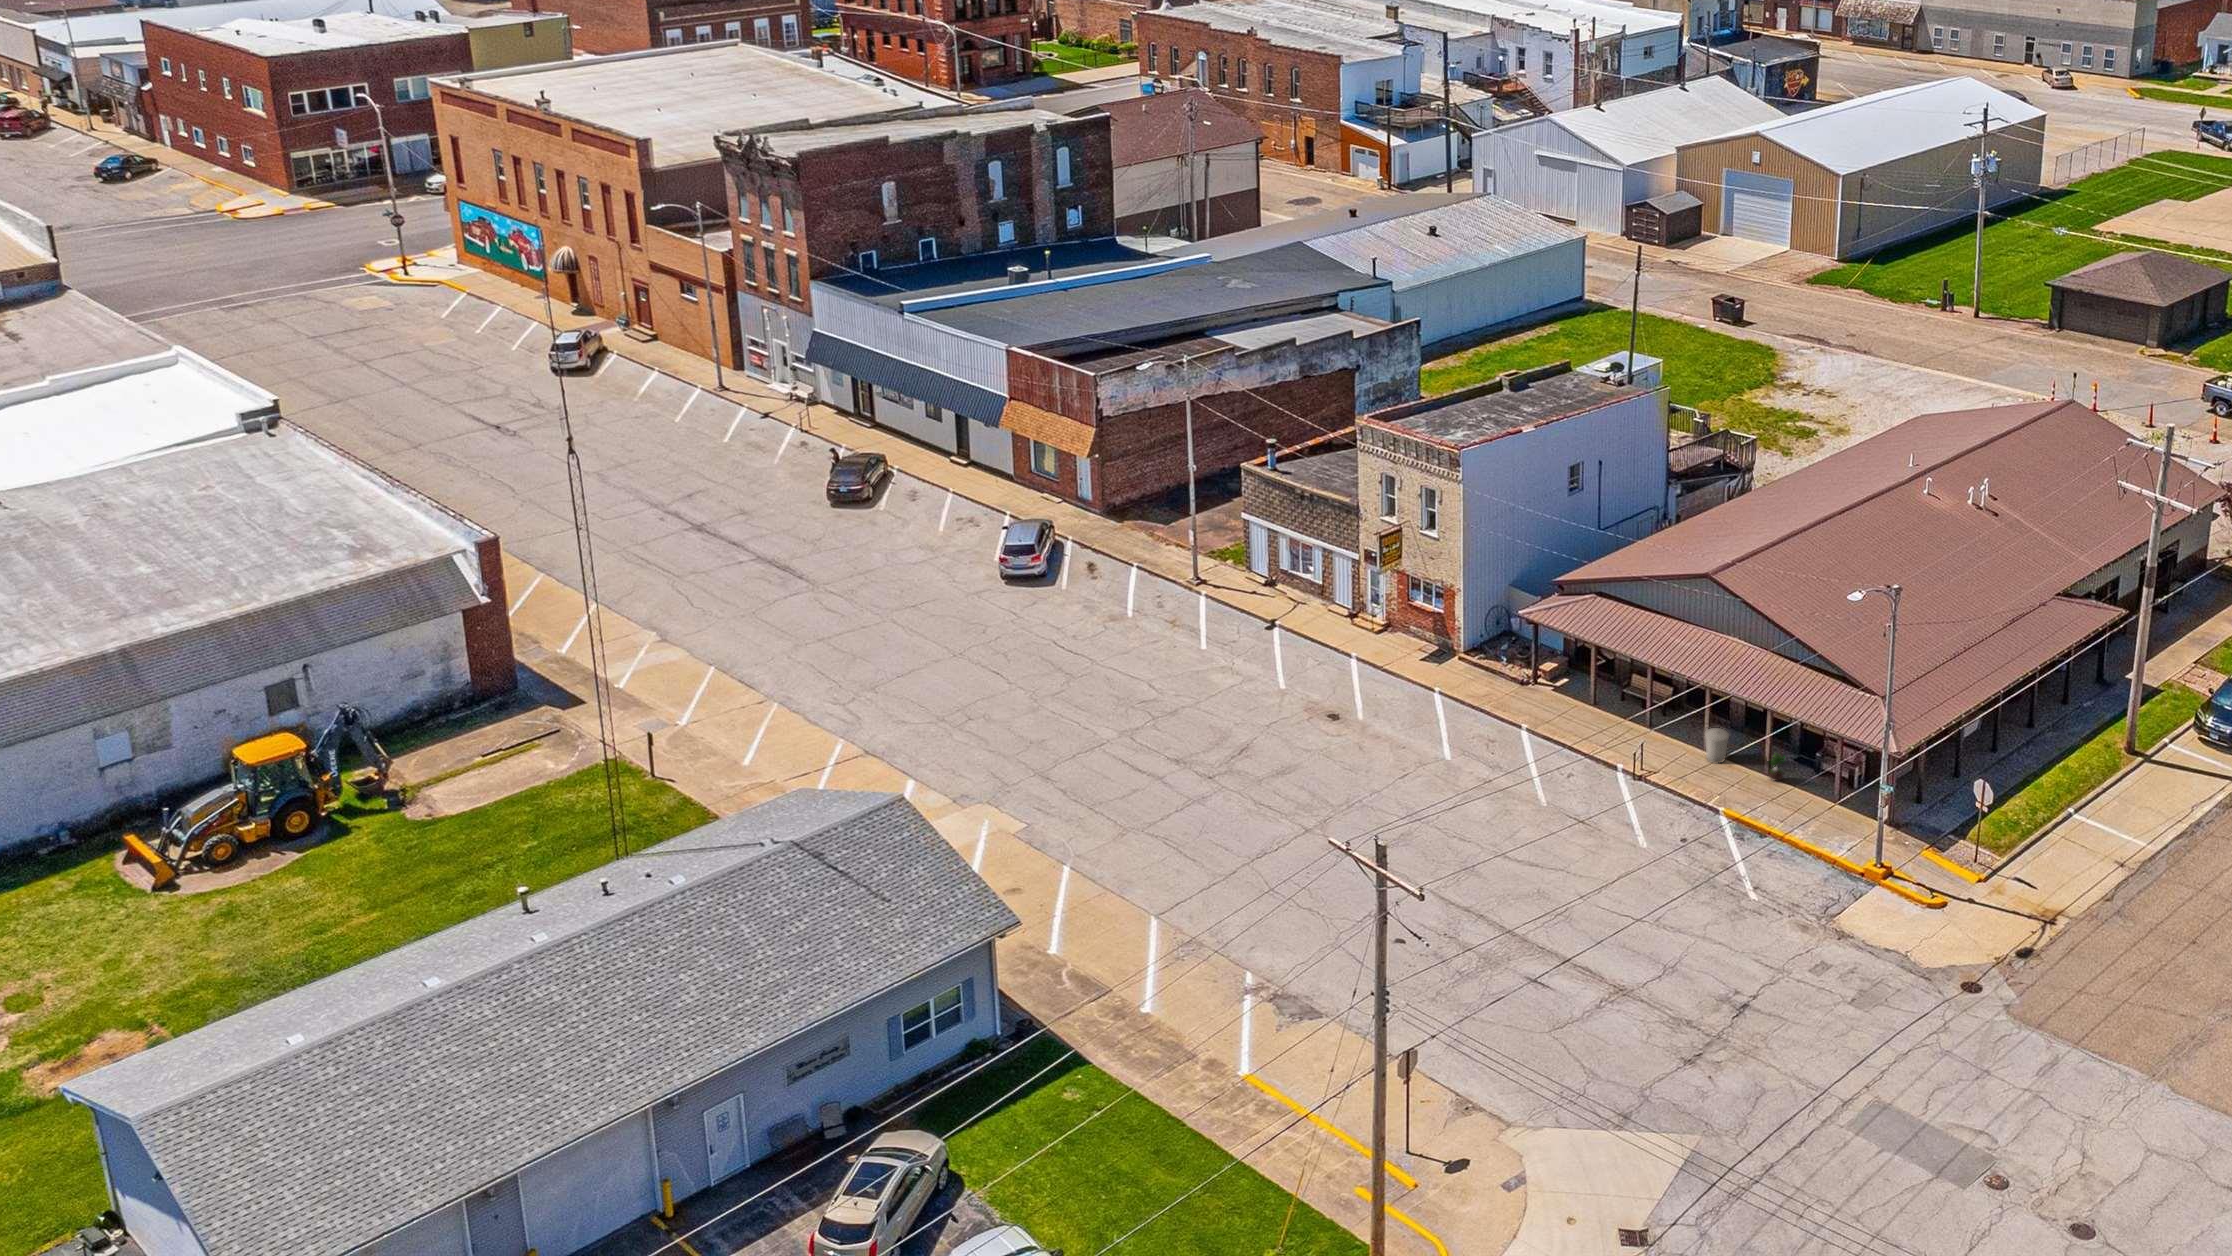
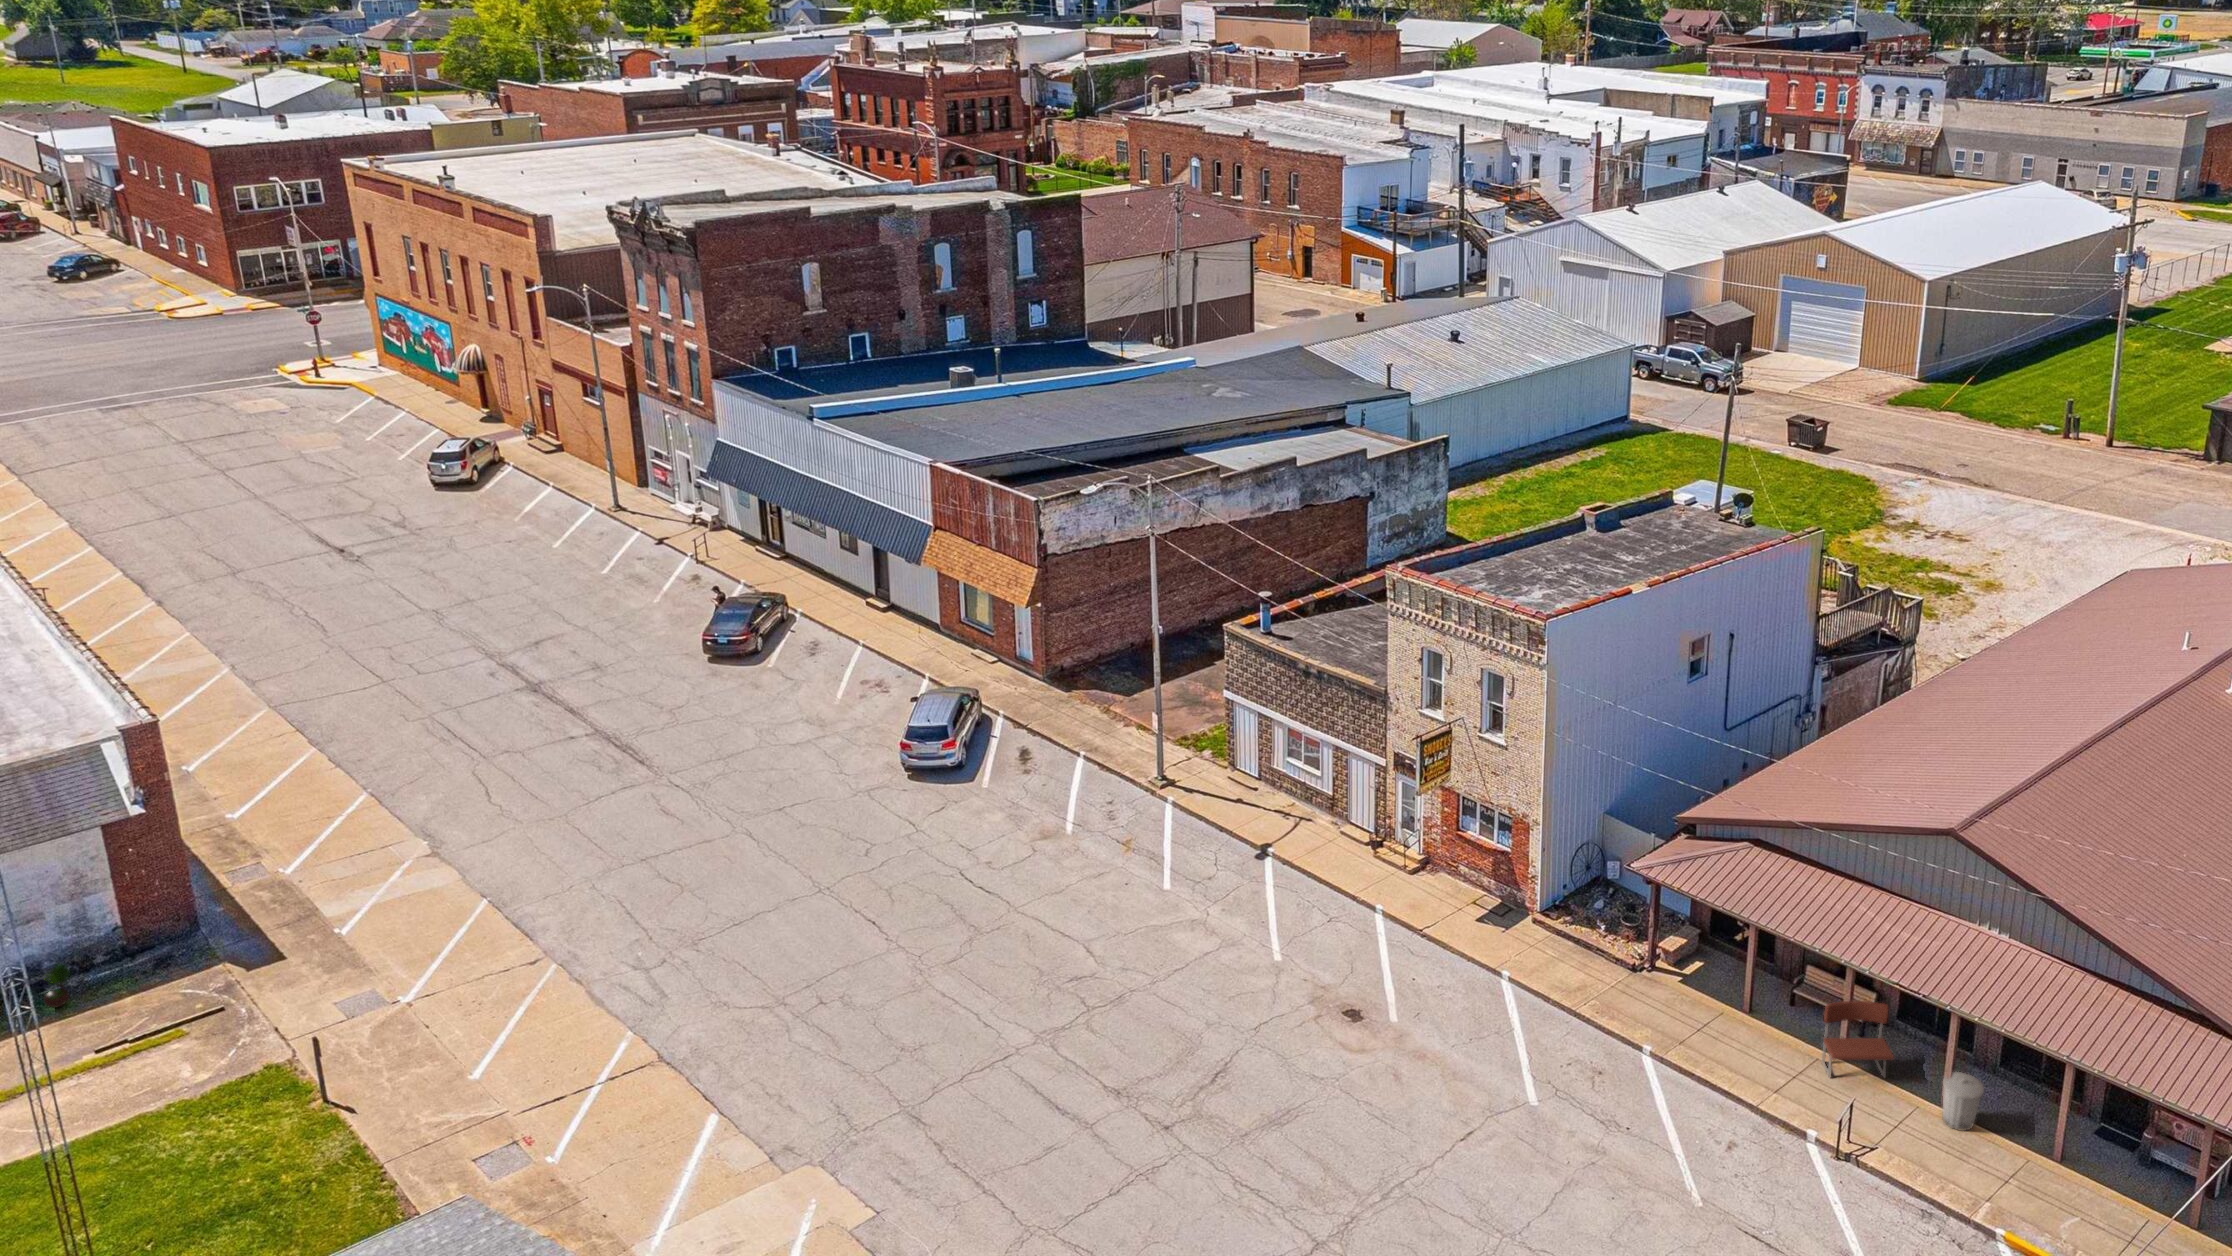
bench: none [1637,690,1680,740] -> present [1822,1001,1894,1077]
potted tree: present [1768,754,1786,781] -> present [44,965,70,1007]

